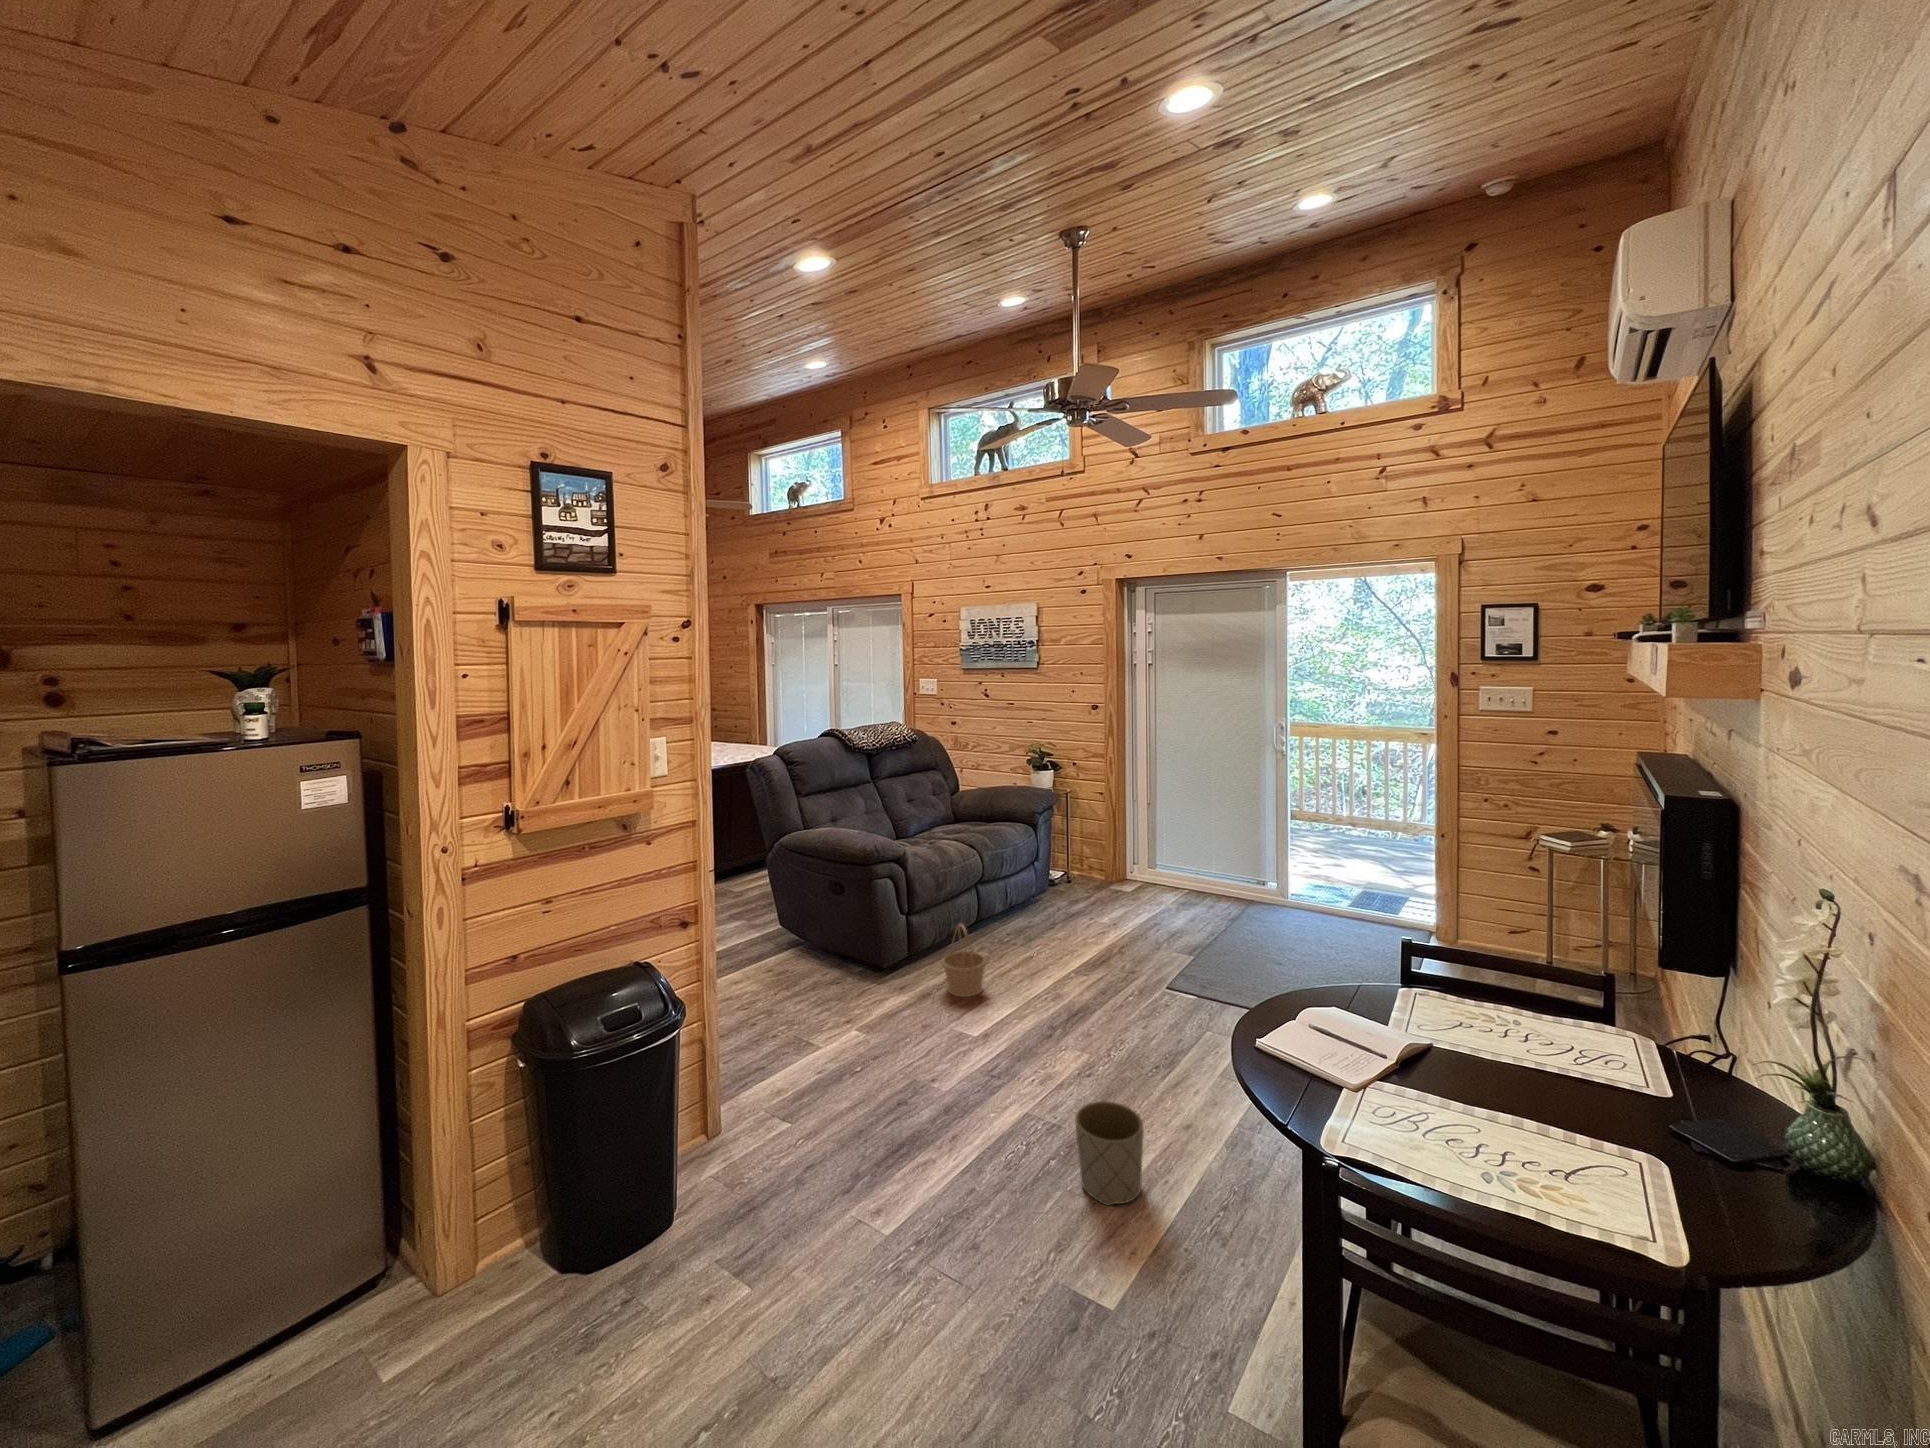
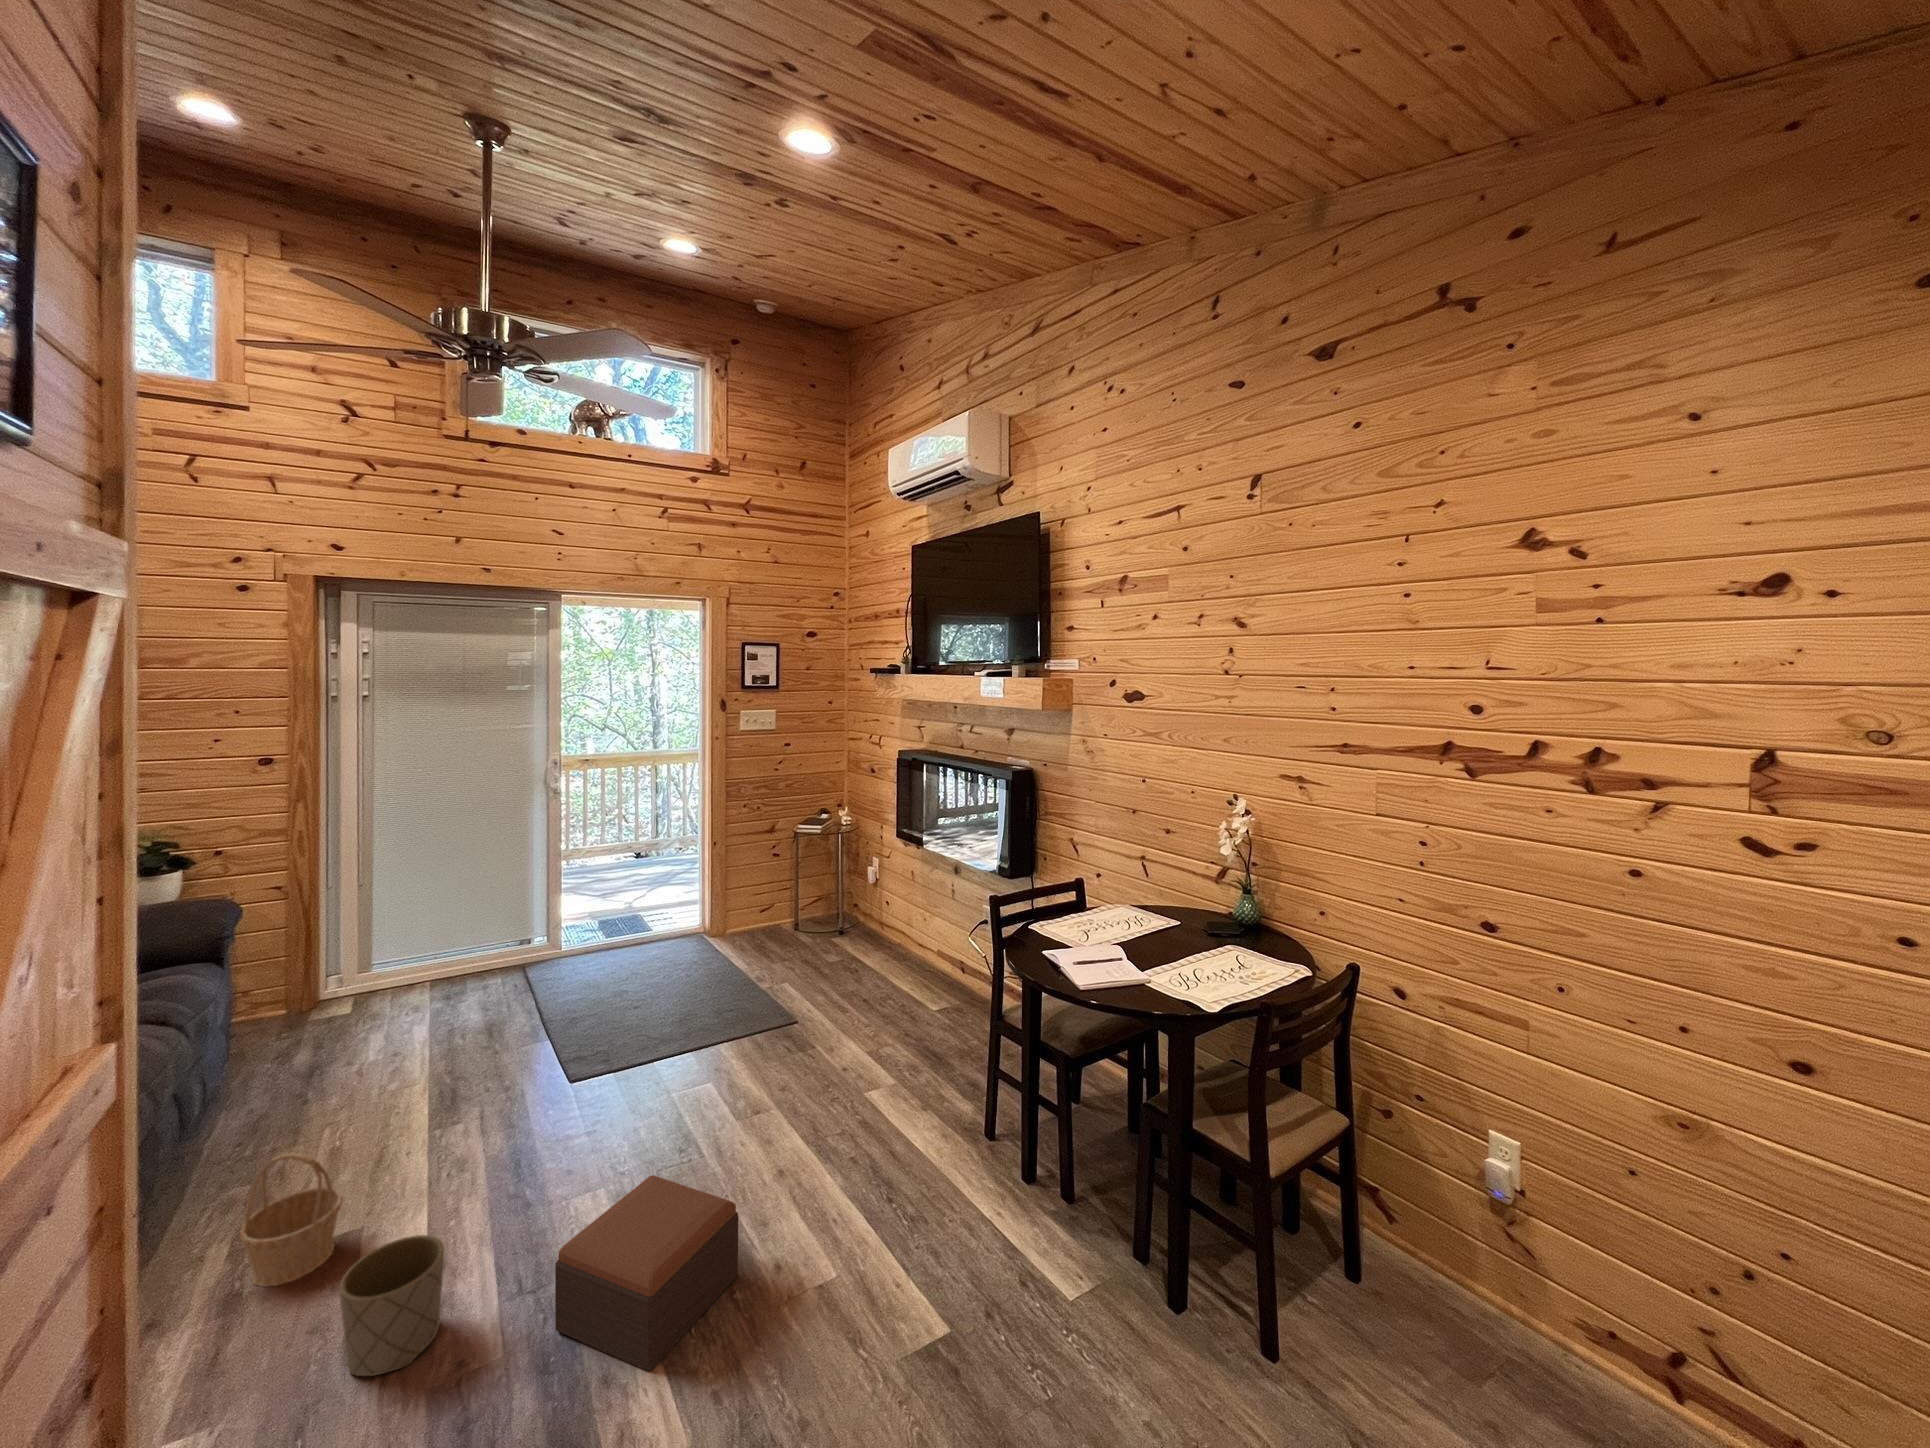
footstool: none [972,1037,1070,1150] -> present [555,1175,738,1371]
planter: present [1075,1101,1143,1206] -> present [340,1235,444,1376]

